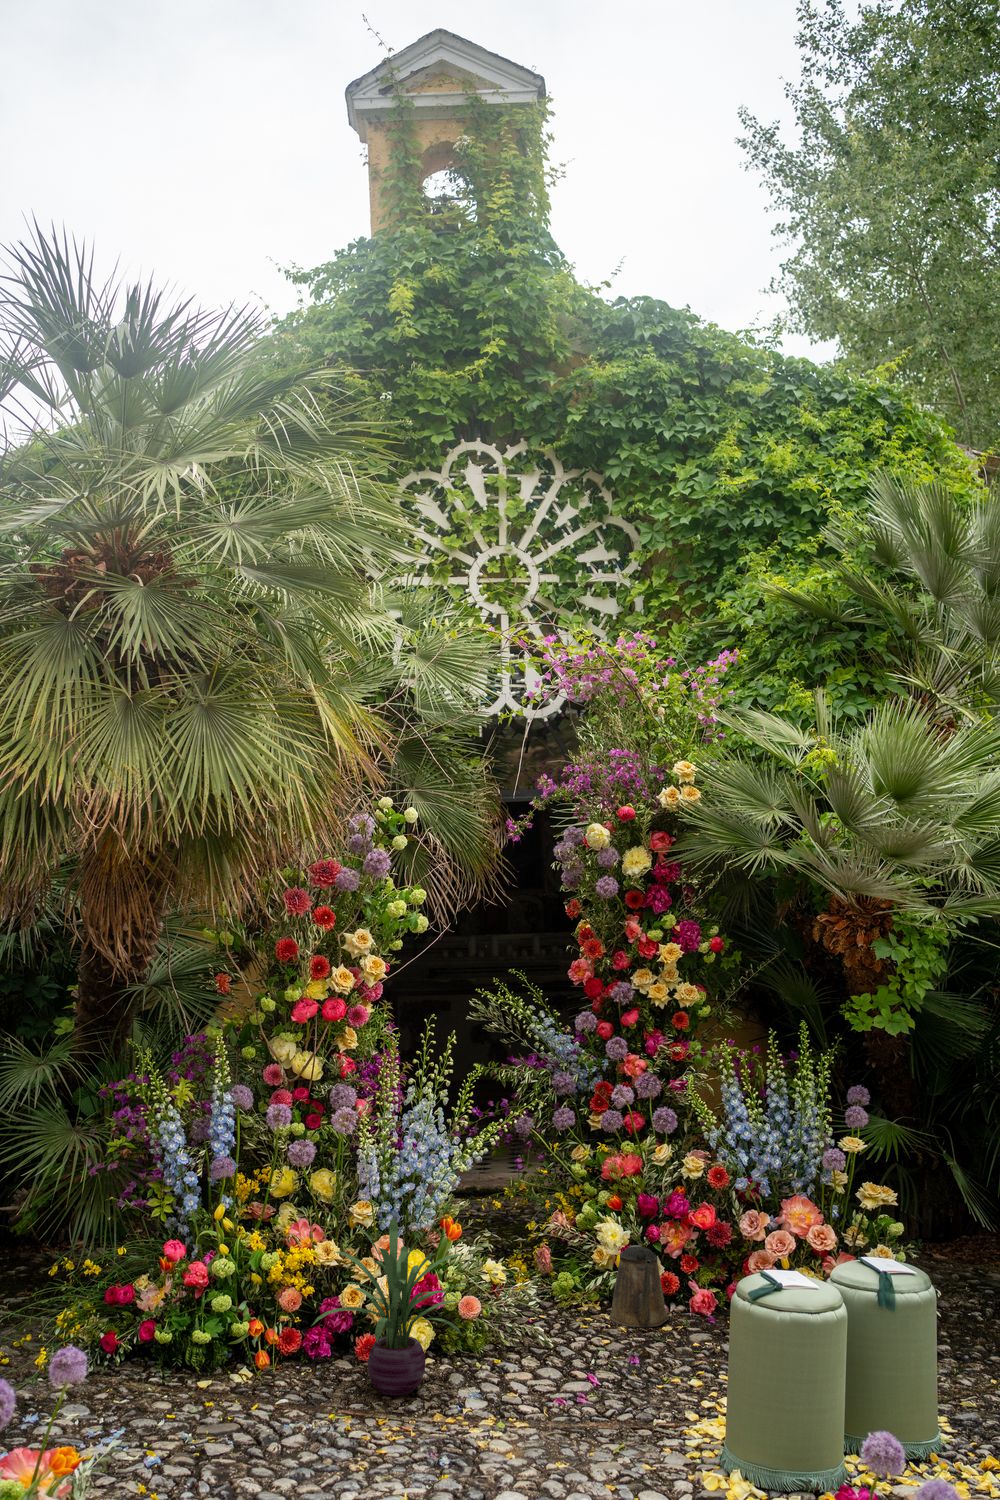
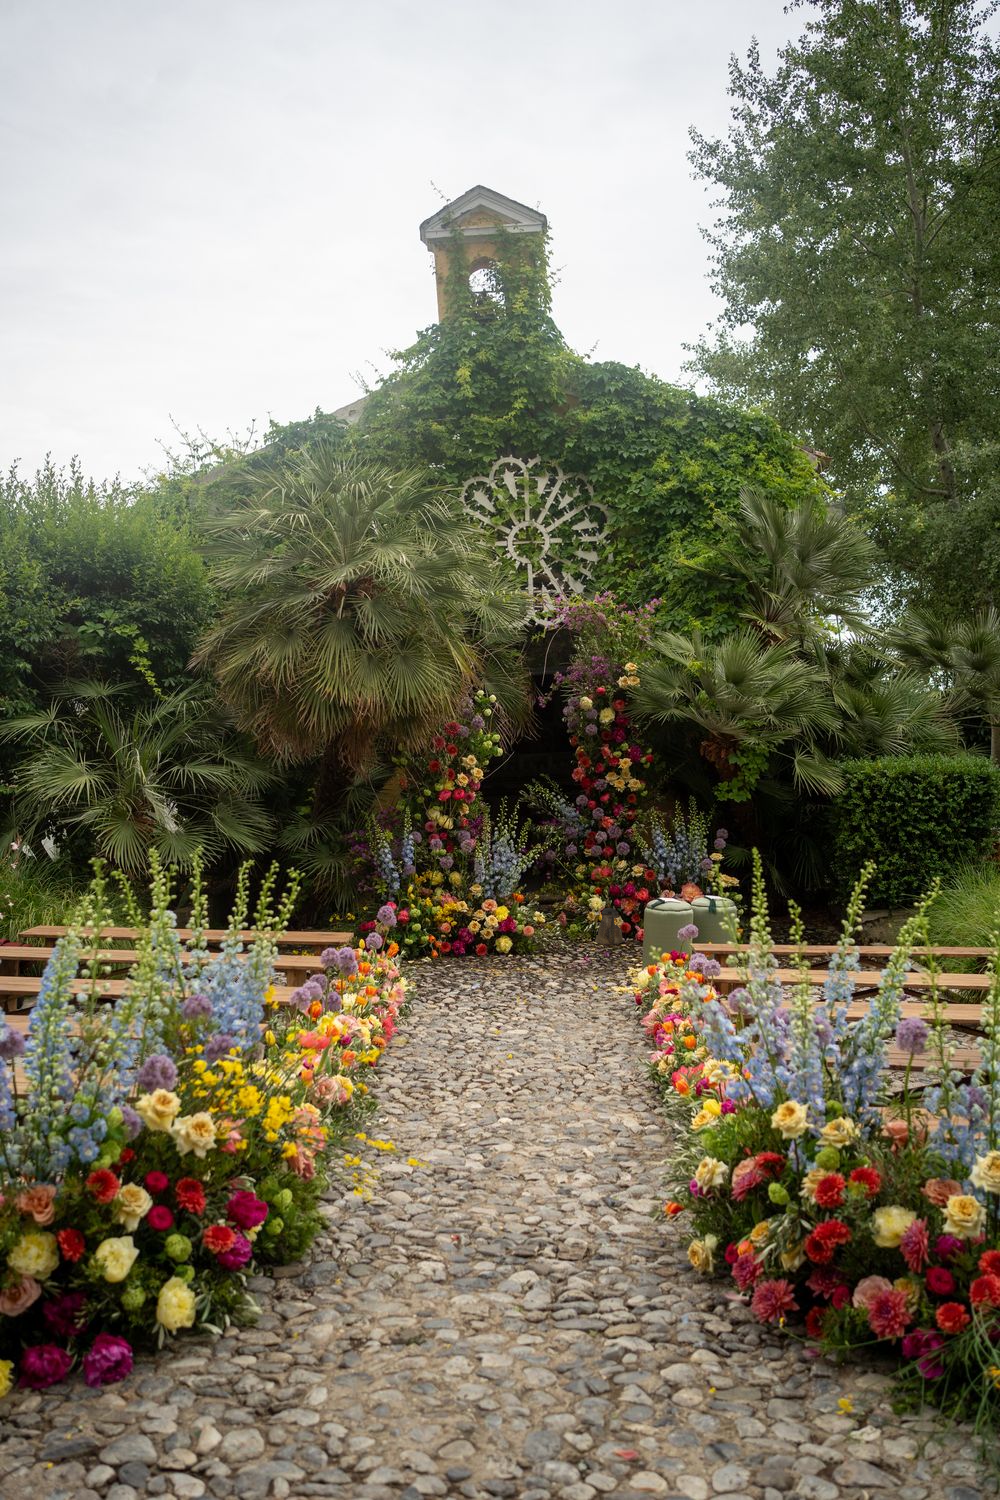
decorative plant: present [312,1218,467,1396] -> none [461,889,531,963]

